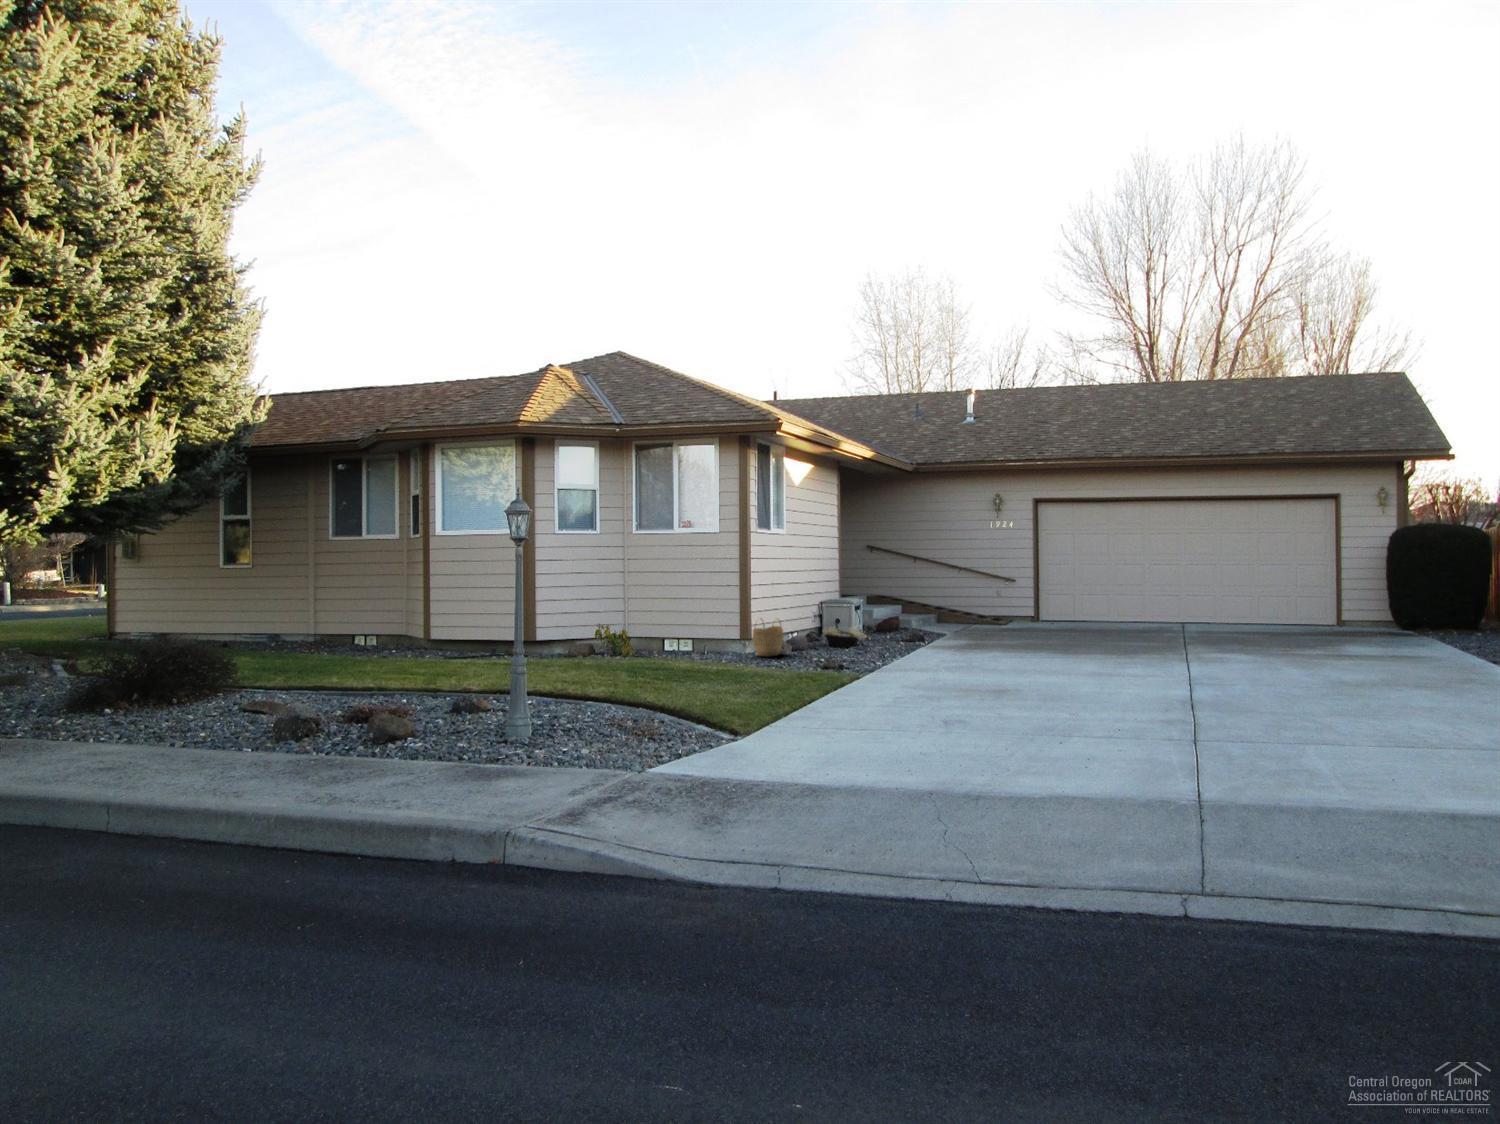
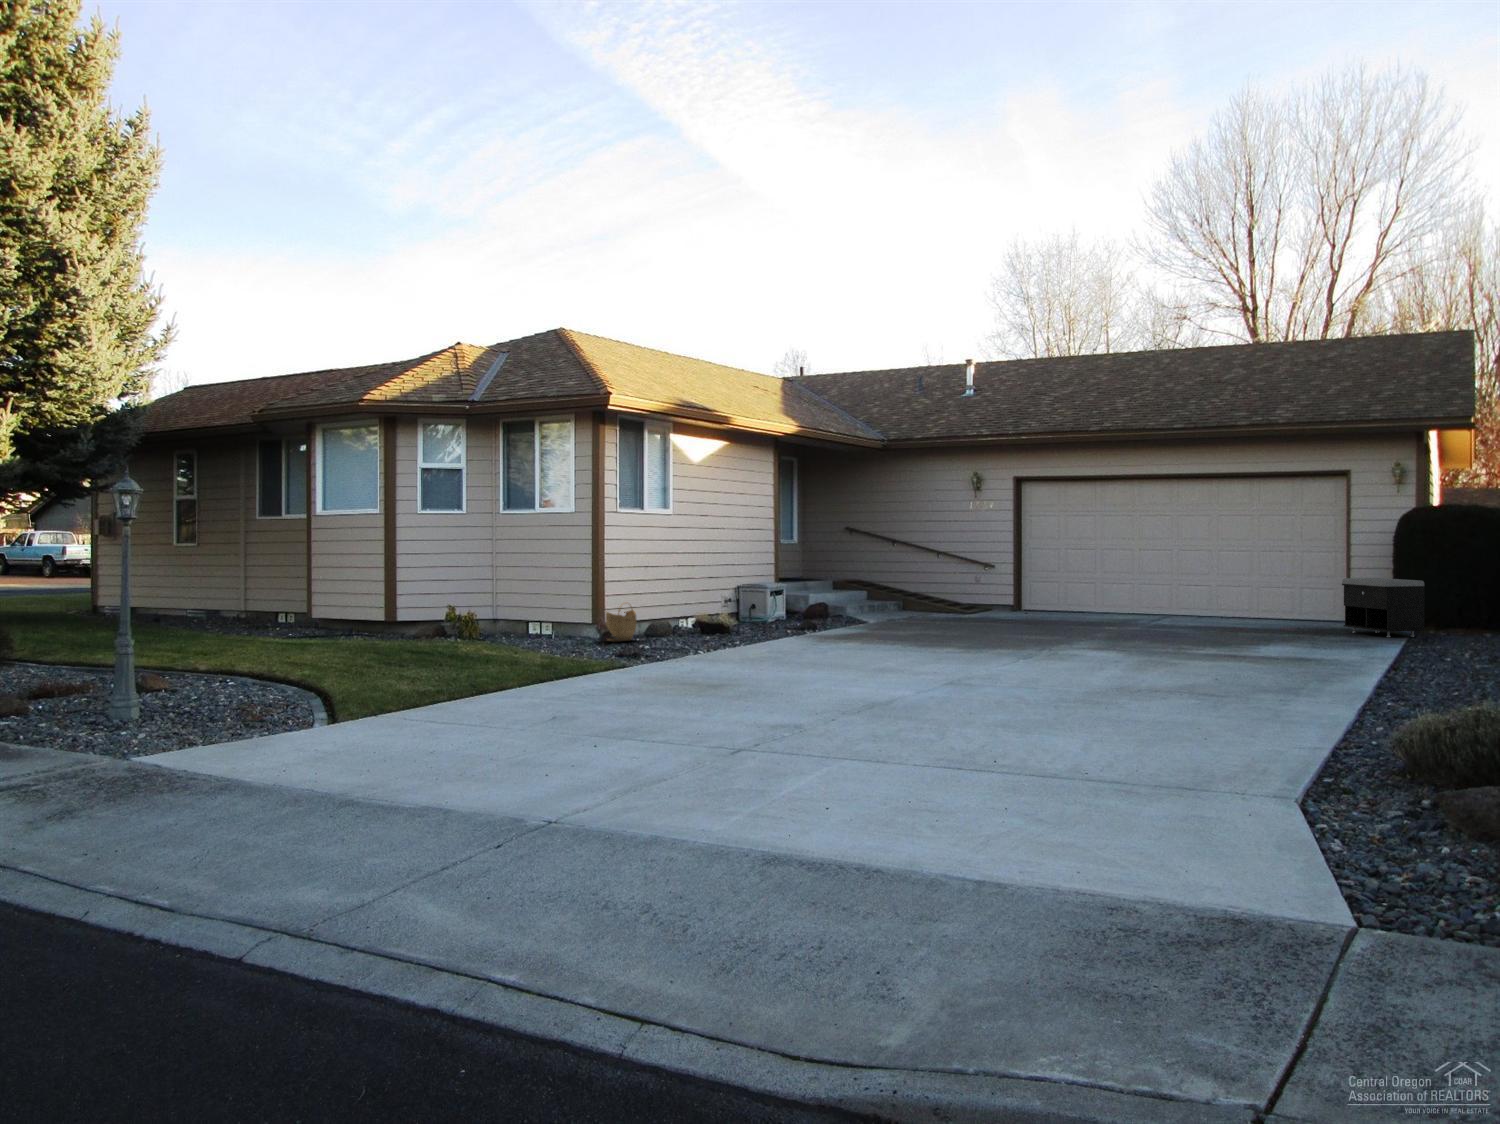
storage bench: none [1354,585,1433,635] -> present [1342,578,1425,637]

